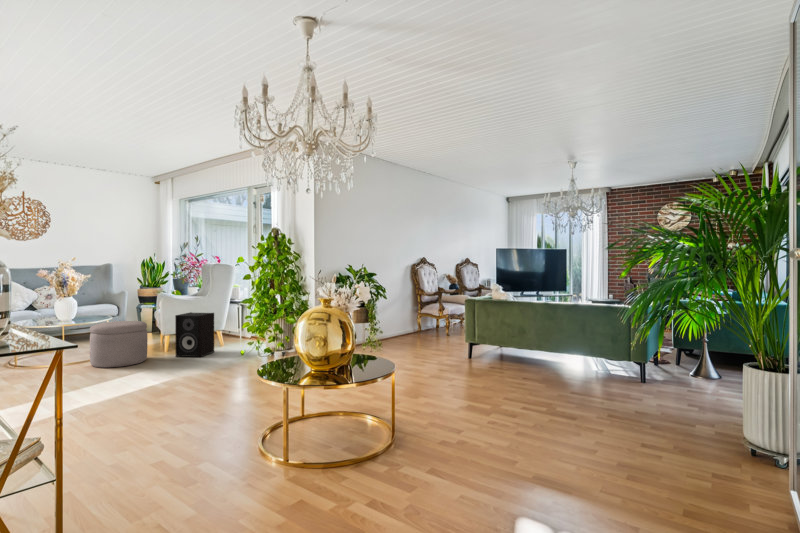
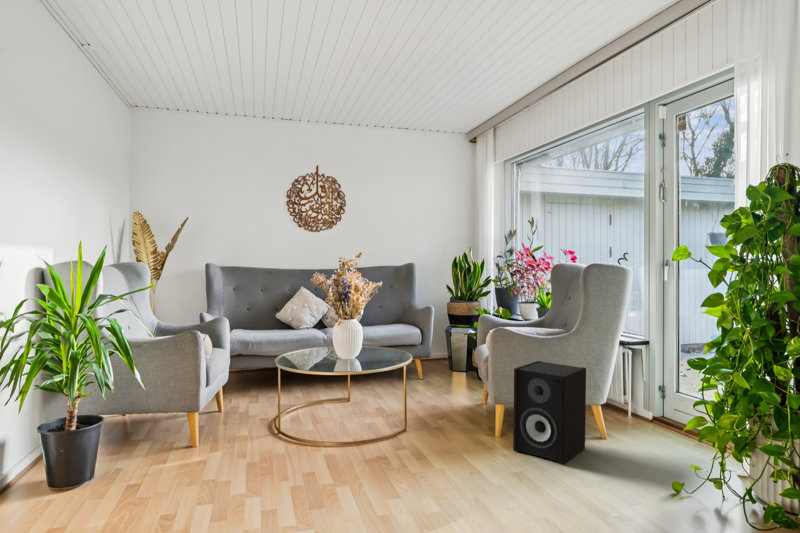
ottoman: present [90,321,148,367] -> none [374,368,464,463]

